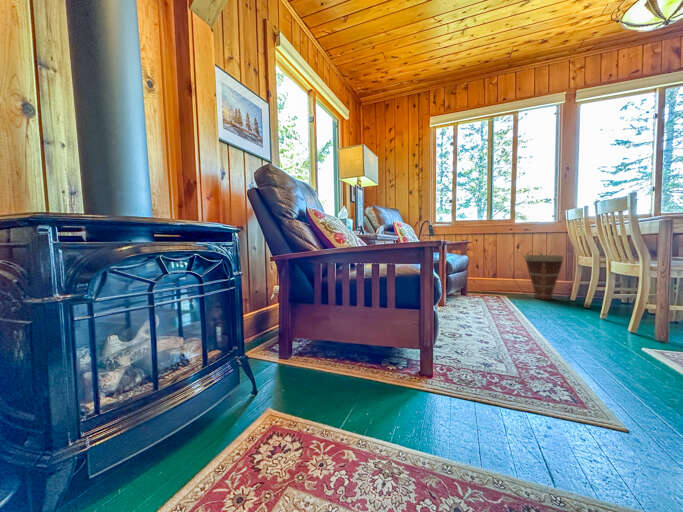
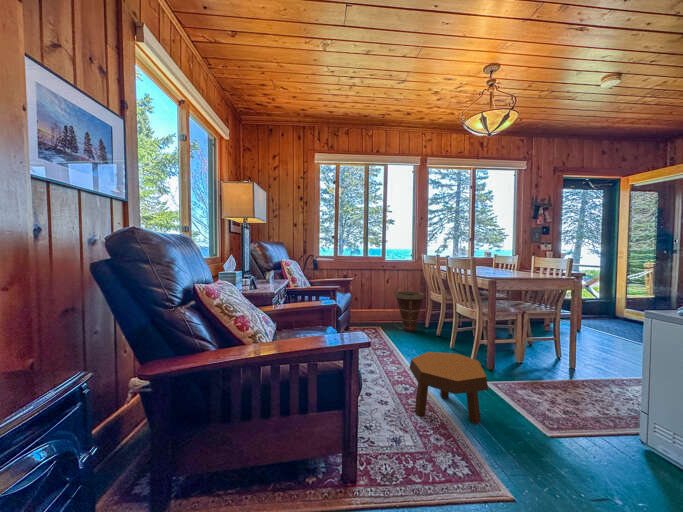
footstool: none [516,296,620,370] -> present [410,352,488,424]

